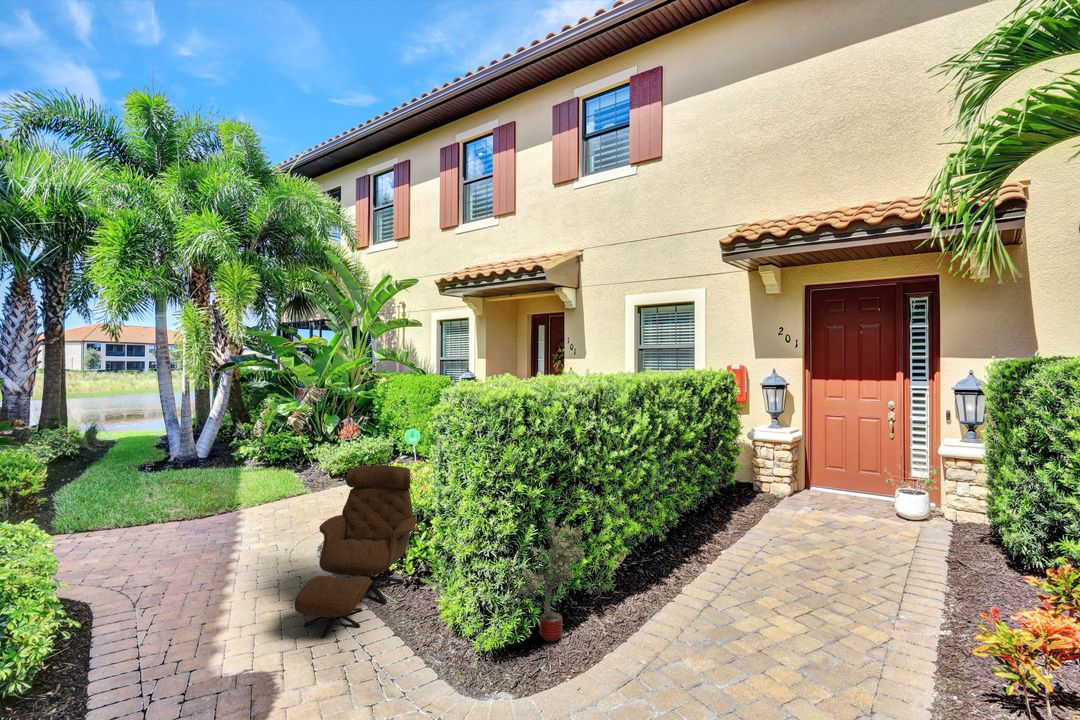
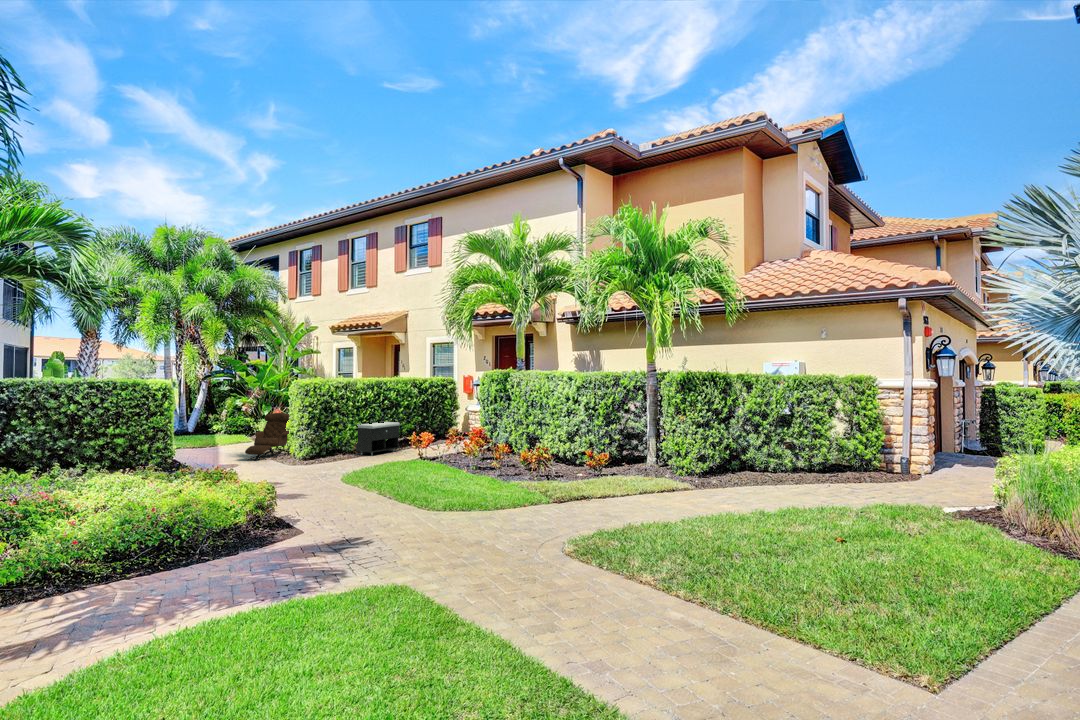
storage bench: none [593,480,682,591] -> present [356,422,400,455]
potted tree: present [515,518,585,642] -> none [312,423,340,461]

